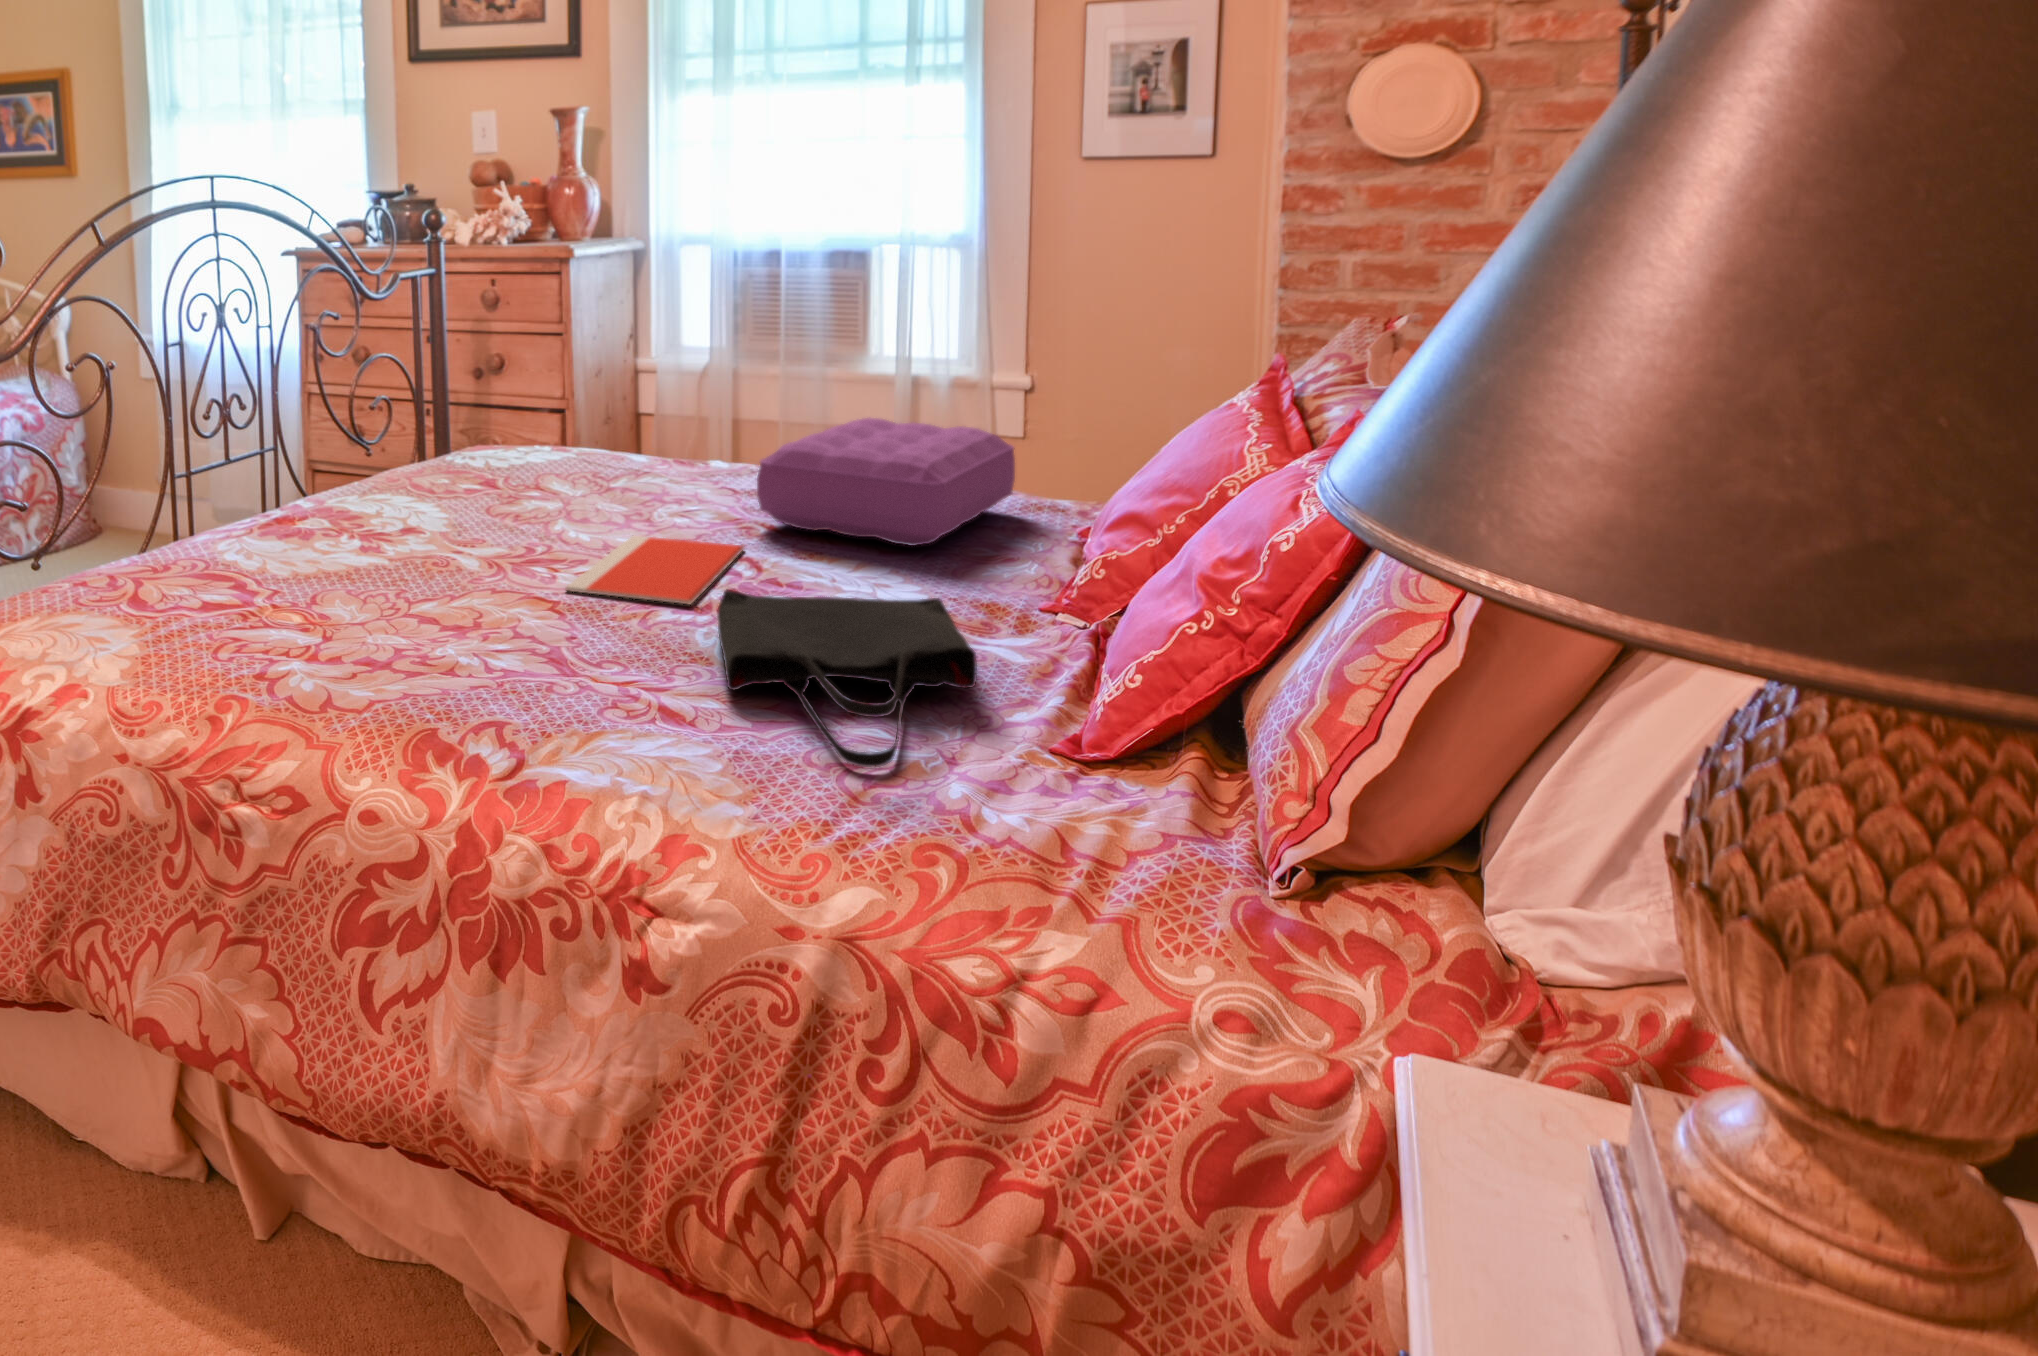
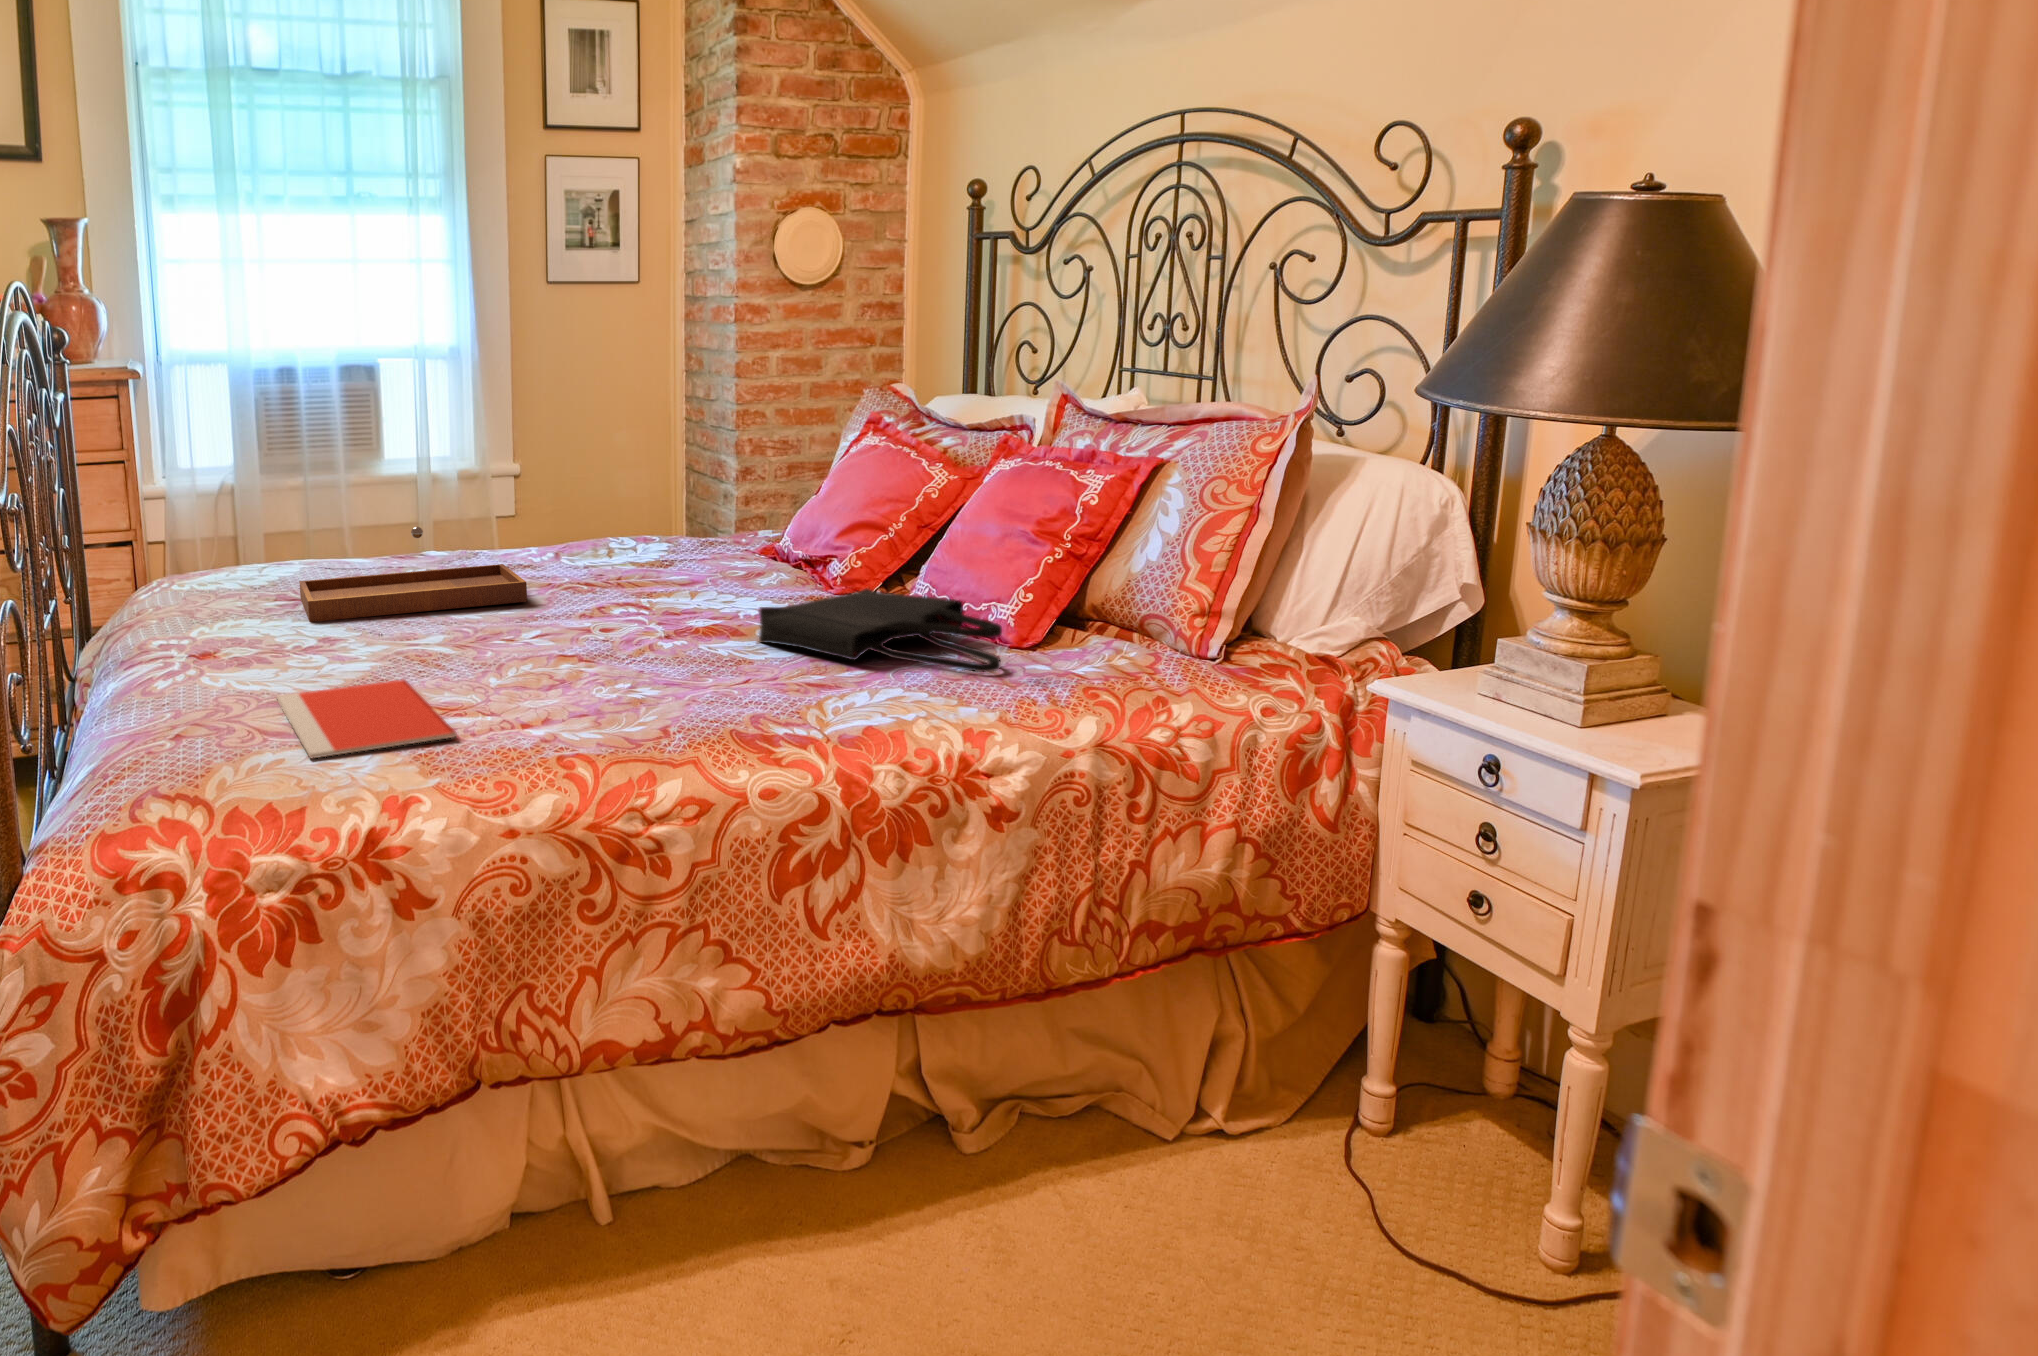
pillow: present [757,417,1015,546] -> none [586,492,759,585]
tray: none [442,422,689,523] -> present [299,527,527,622]
notebook: present [566,536,744,604] -> present [277,679,457,758]

